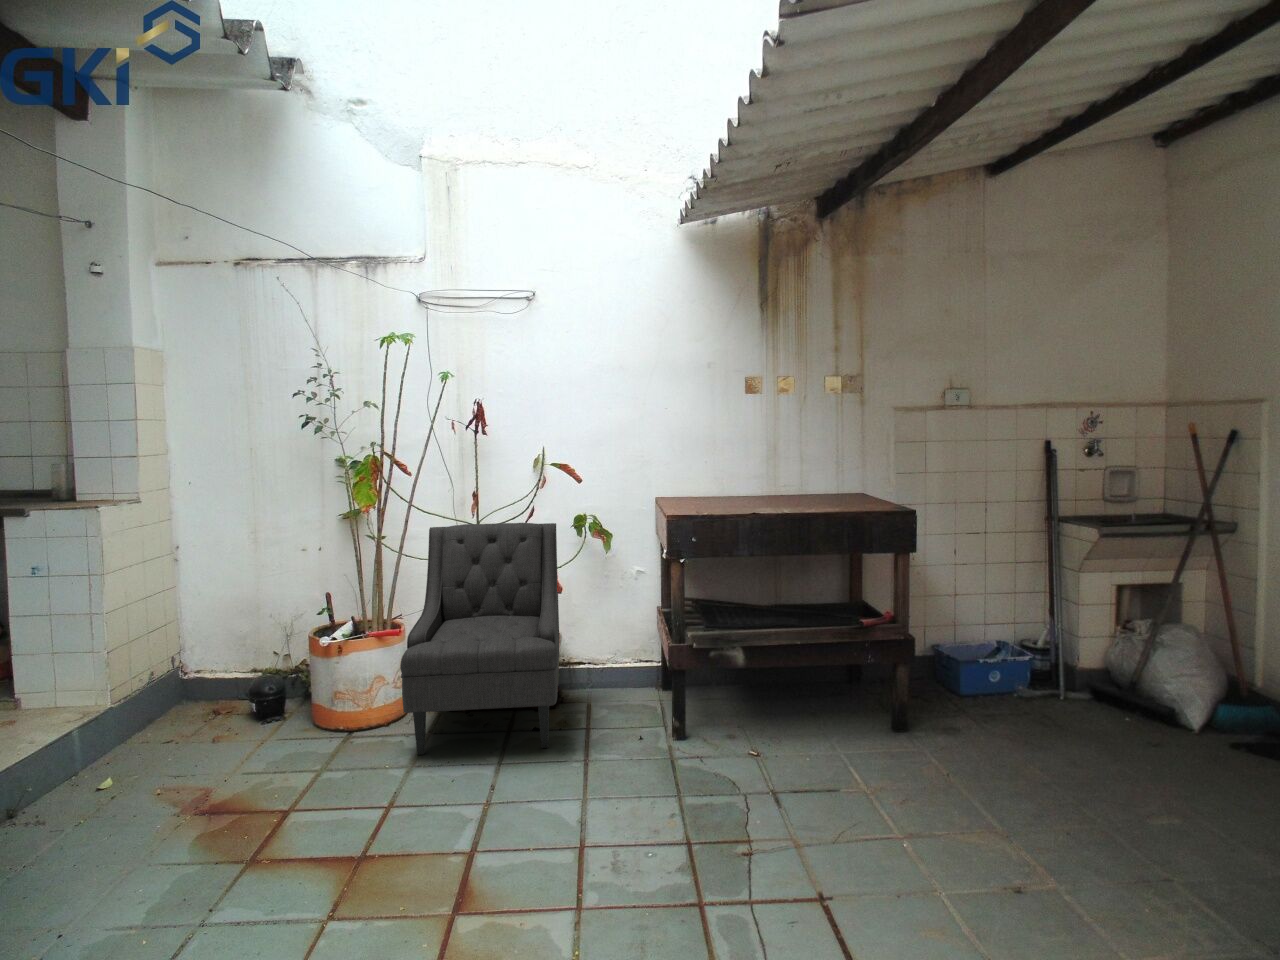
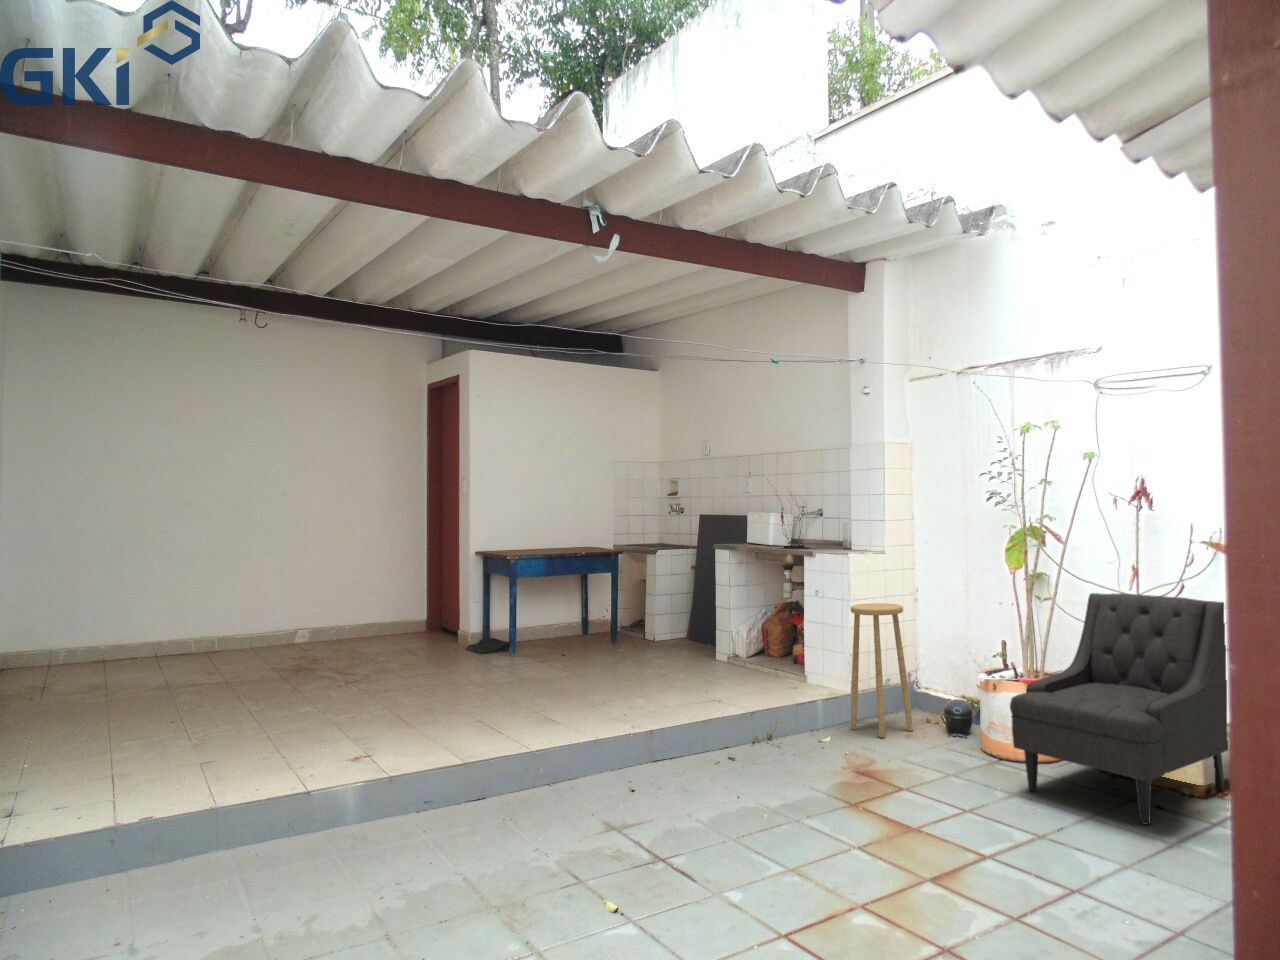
stool: none [111,569,209,759] -> present [851,603,913,738]

